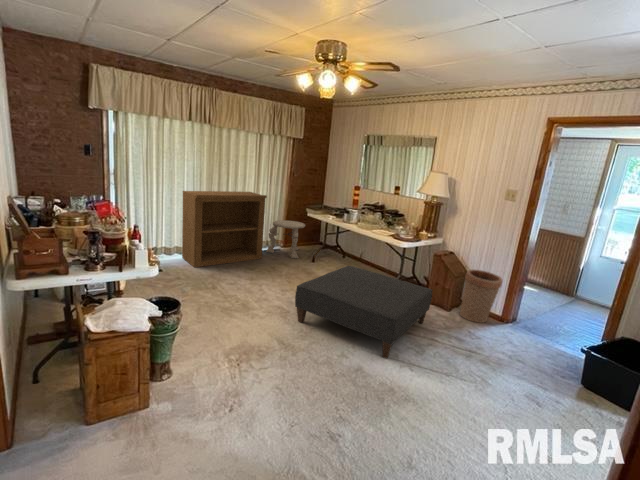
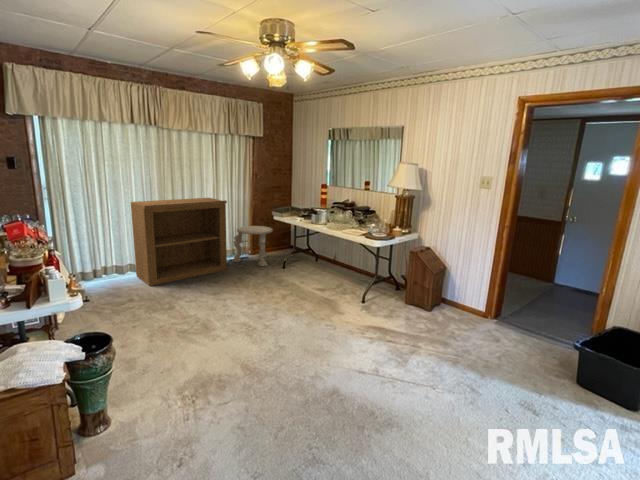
ottoman: present [295,266,433,358] -> none [260,271,411,375]
basket: present [460,269,502,323] -> none [442,265,484,322]

